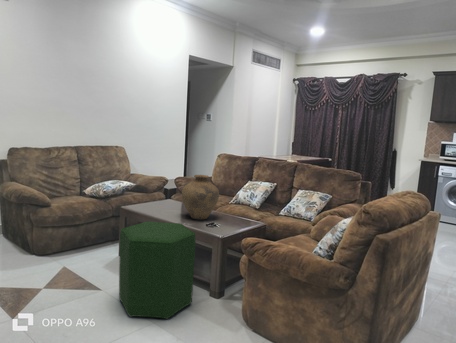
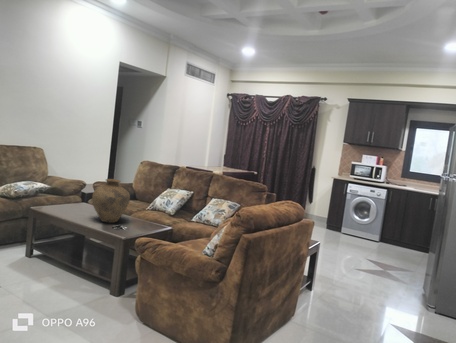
ottoman: present [119,221,196,319] -> none [14,222,97,318]

